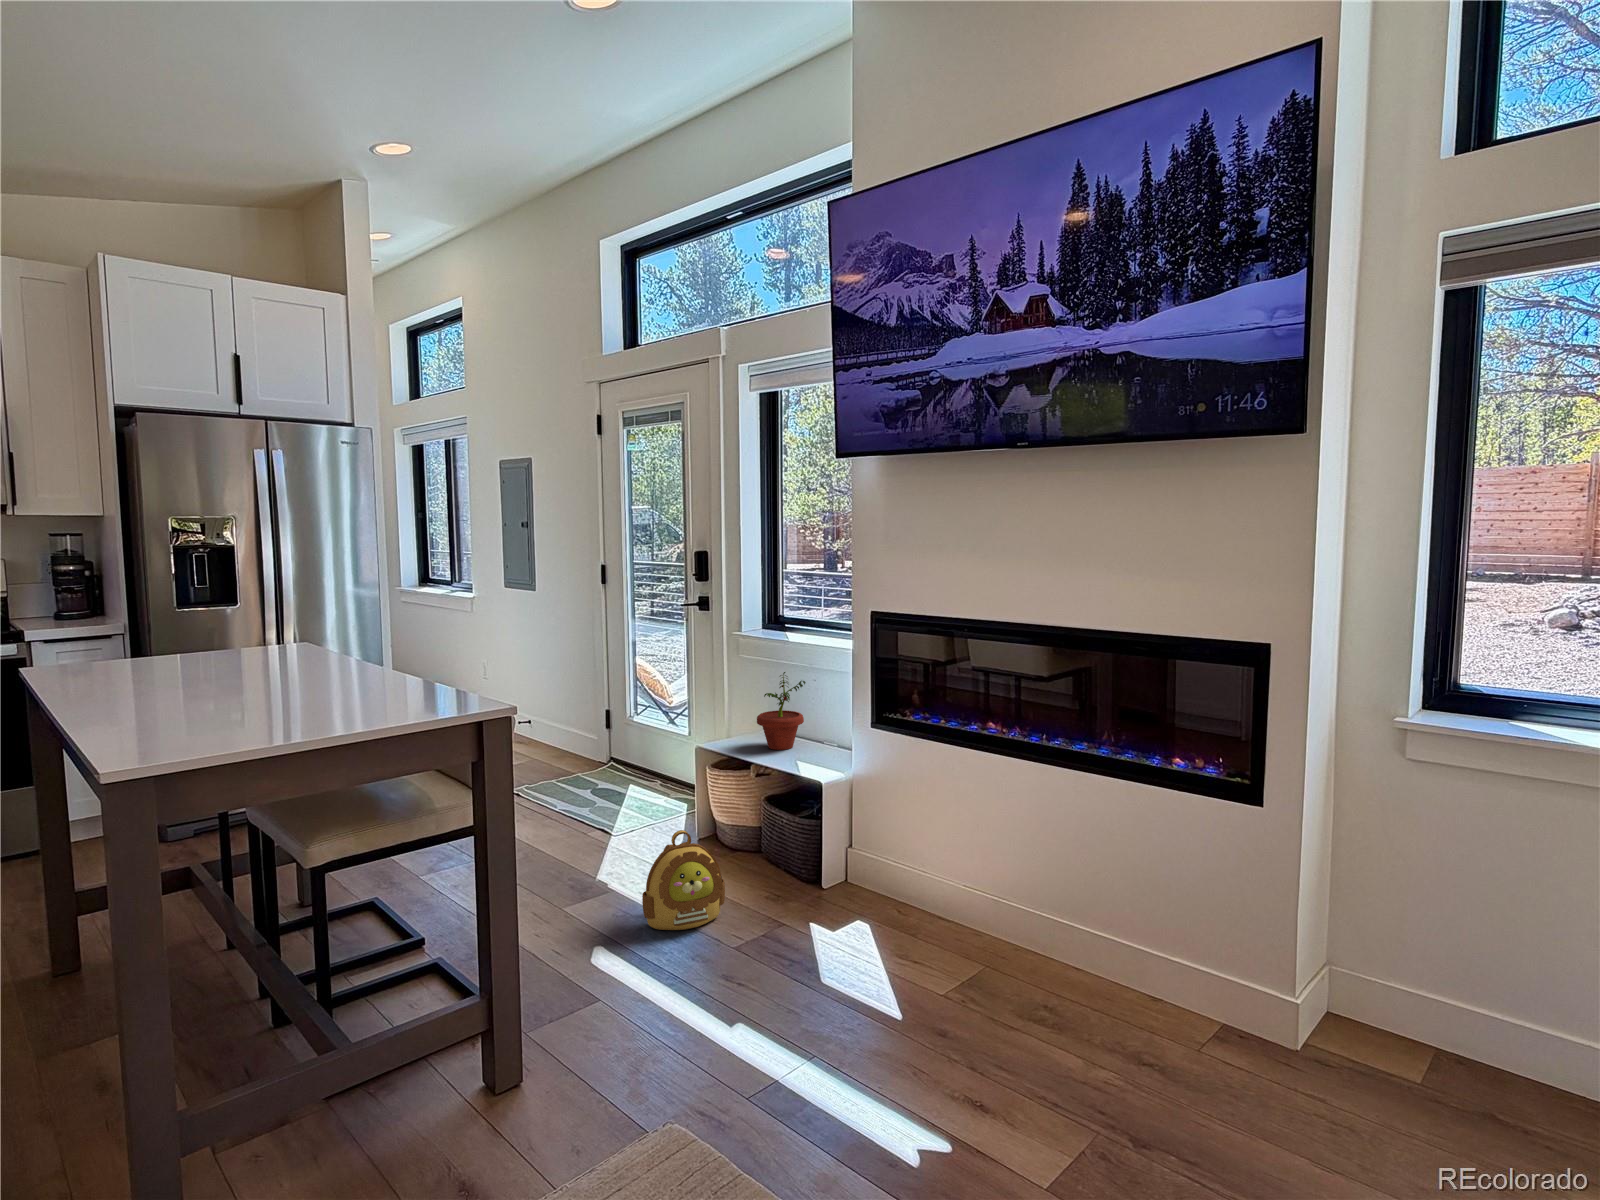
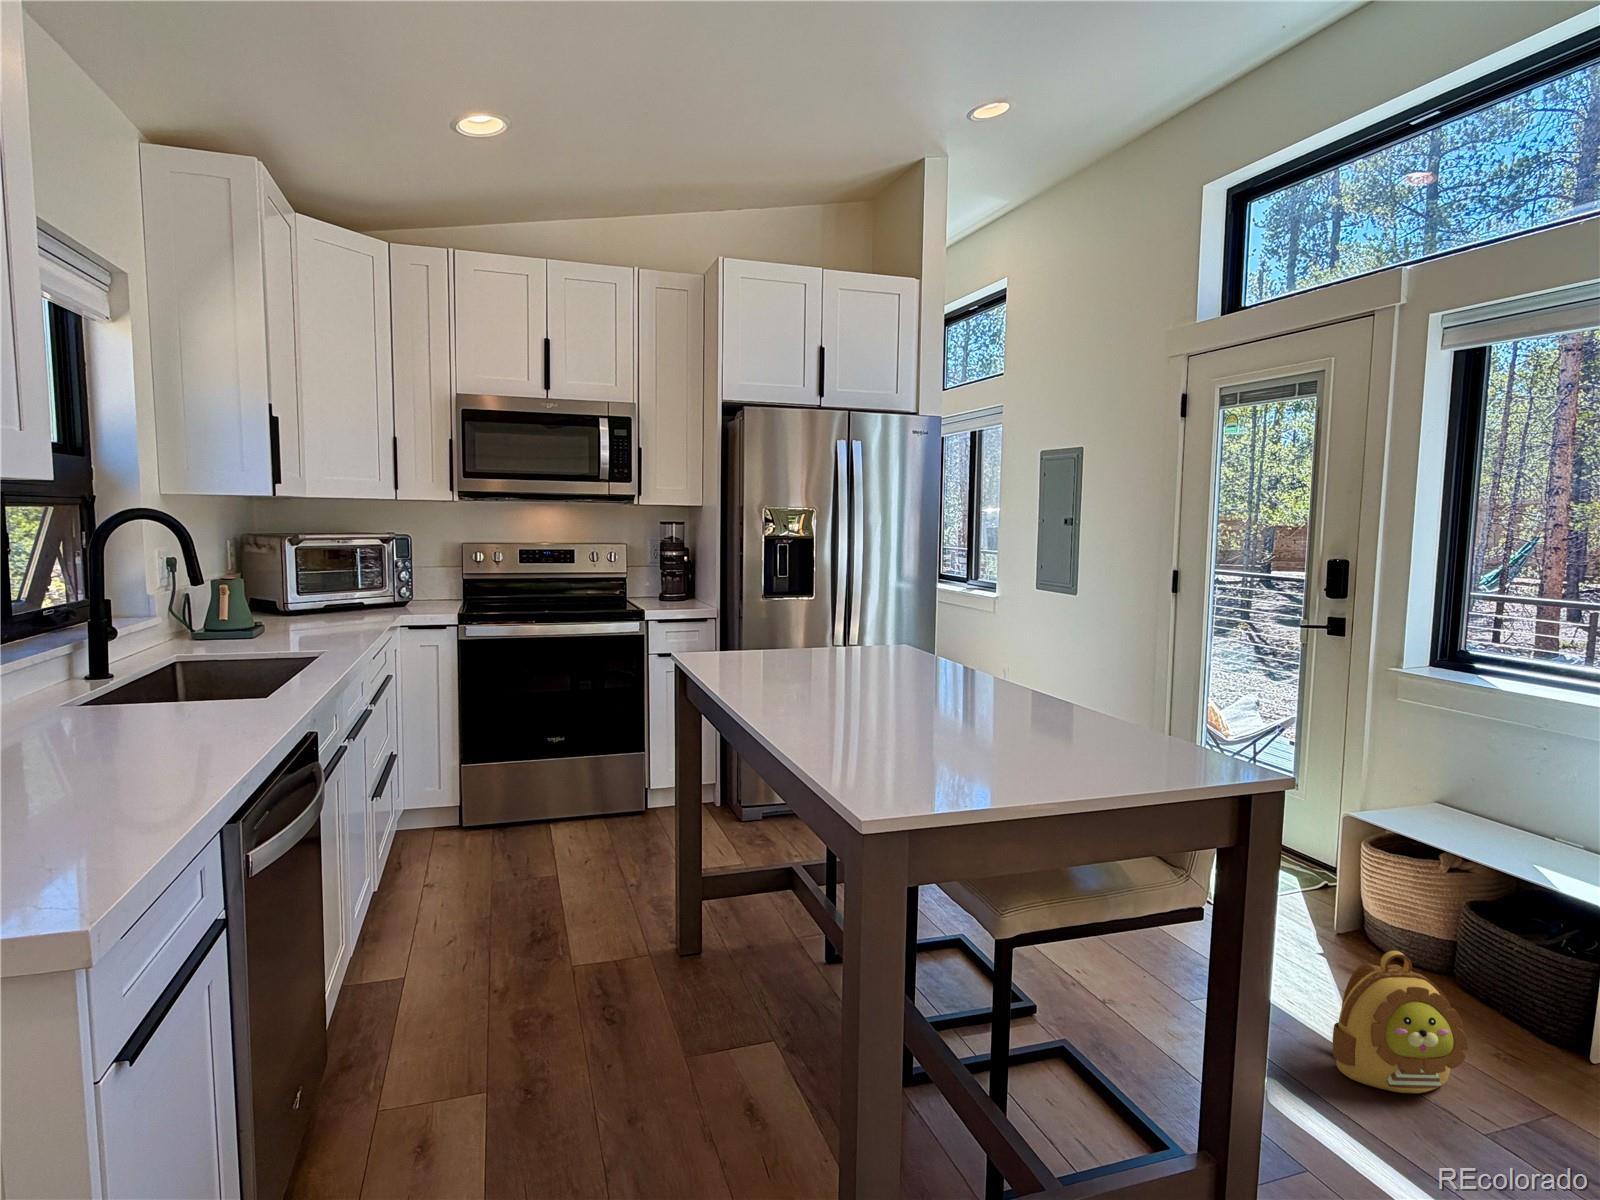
potted plant: present [757,672,806,750] -> none [1446,732,1541,840]

